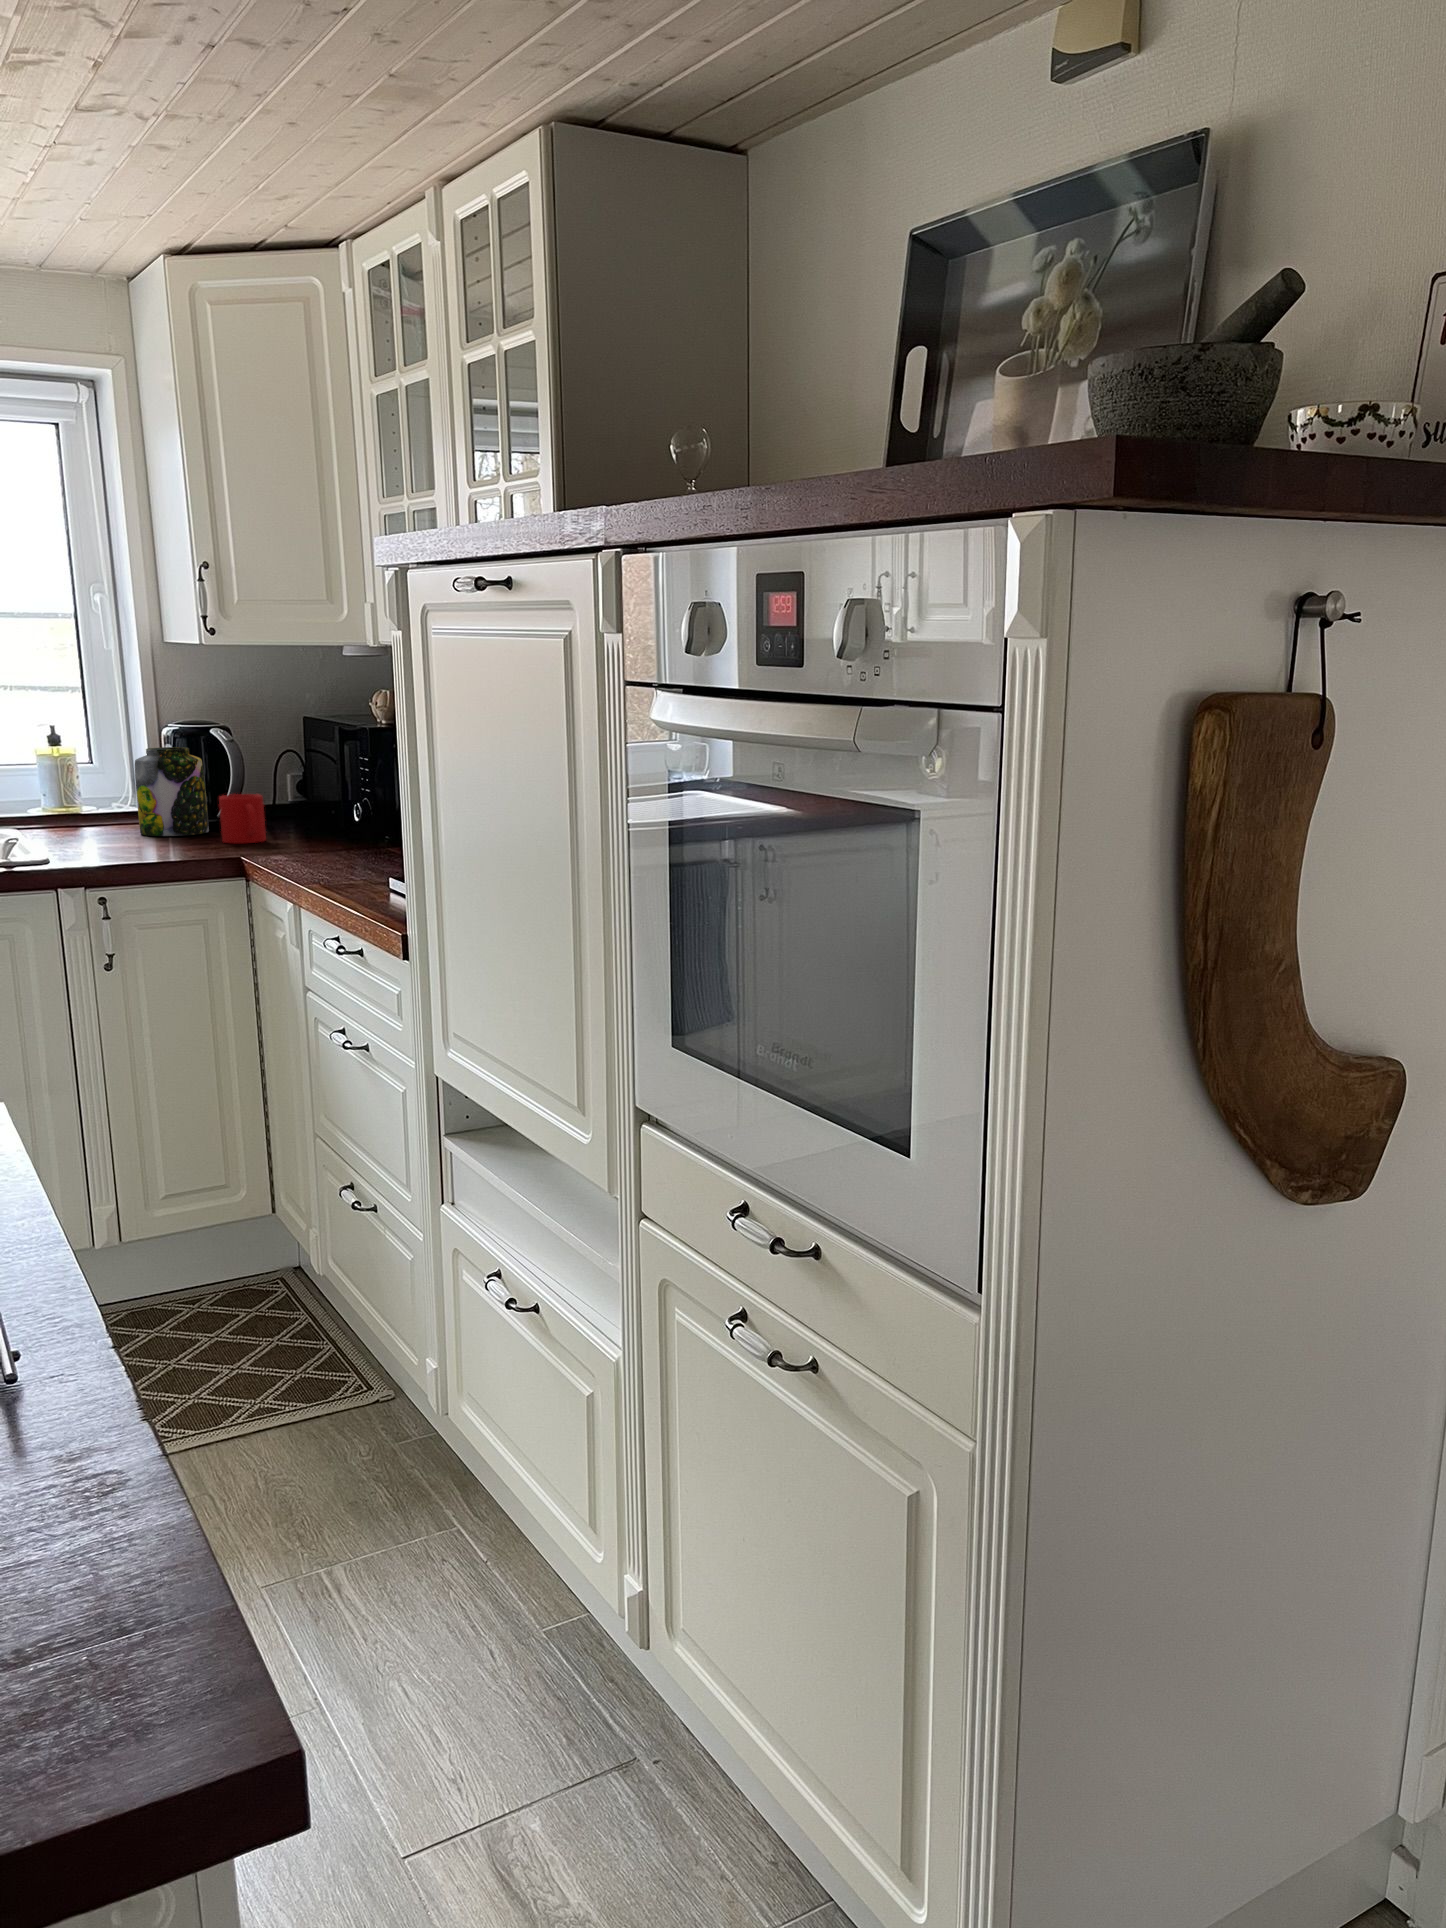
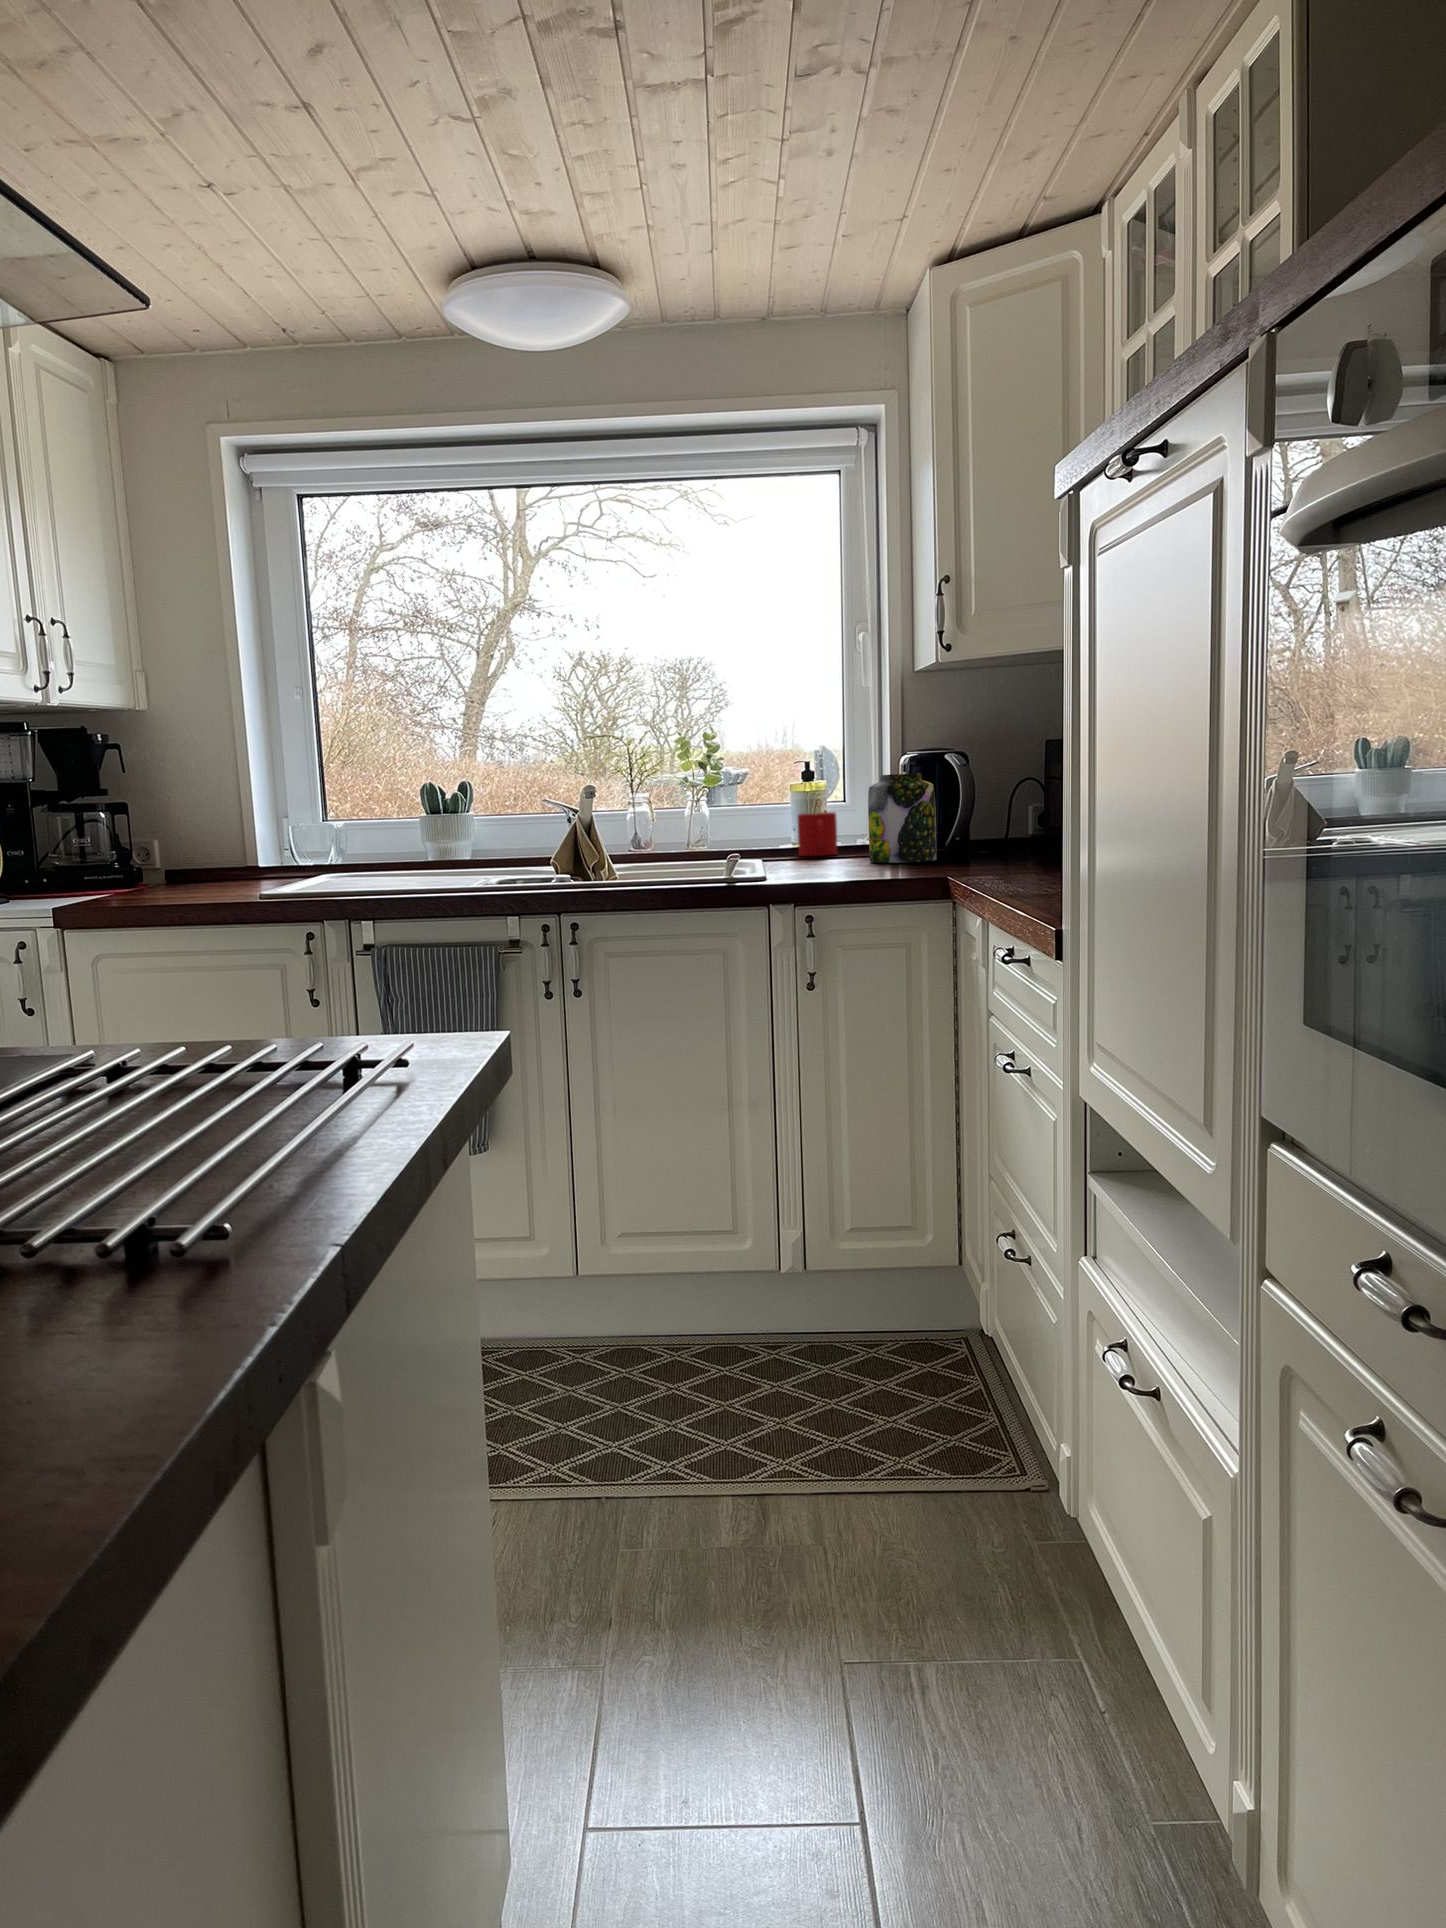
mug: present [219,794,266,843] -> present [798,812,838,856]

